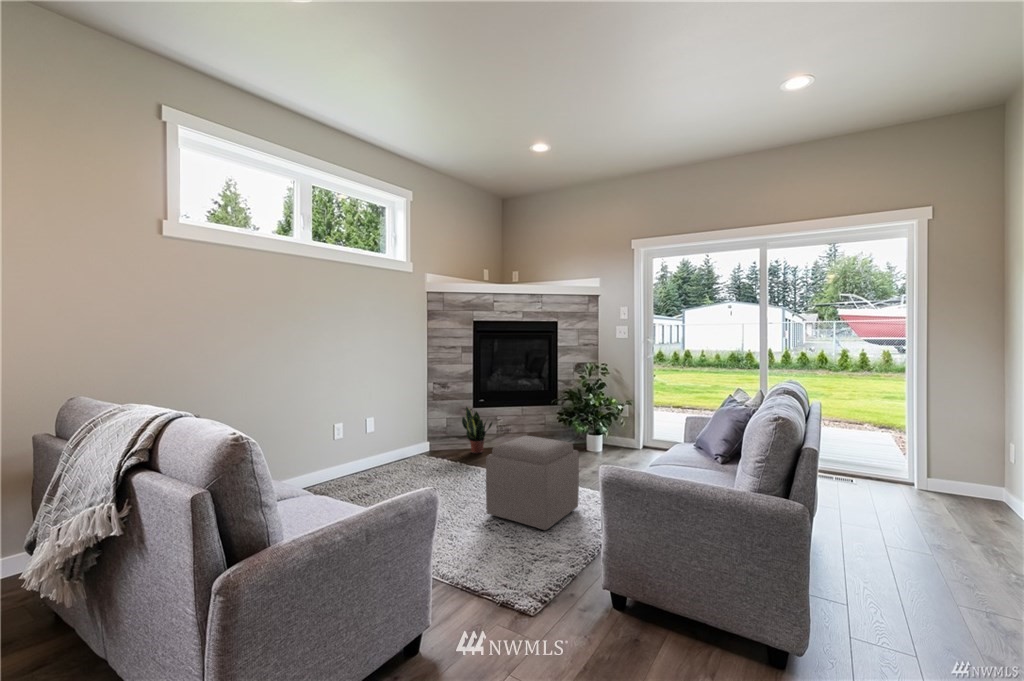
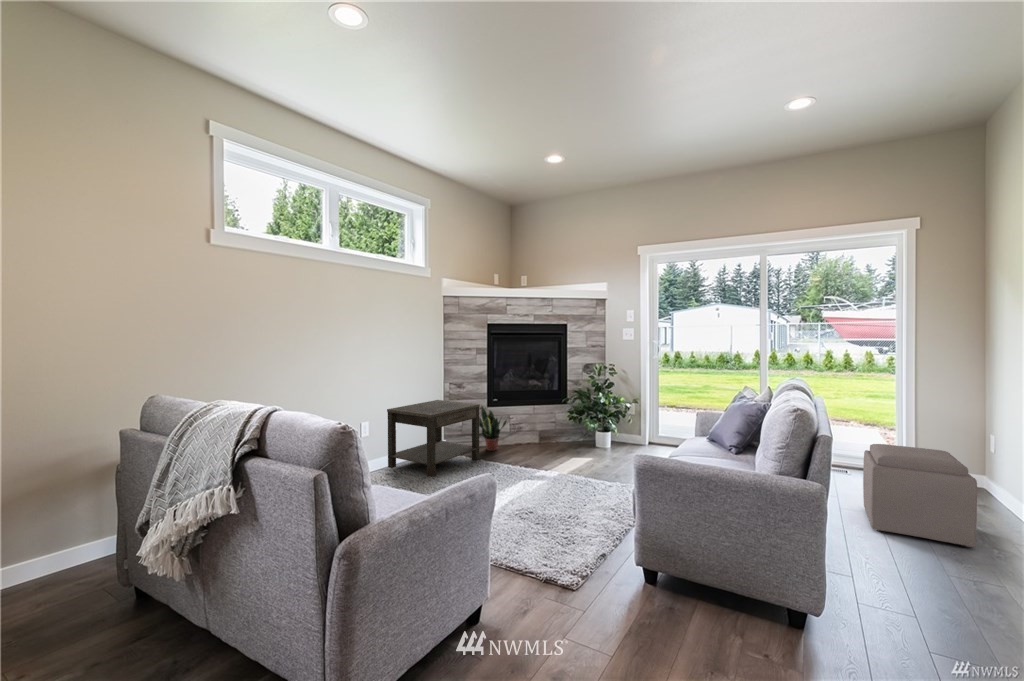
side table: none [364,400,462,482] -> present [387,400,480,477]
ottoman: present [486,436,579,530] -> present [863,444,977,547]

